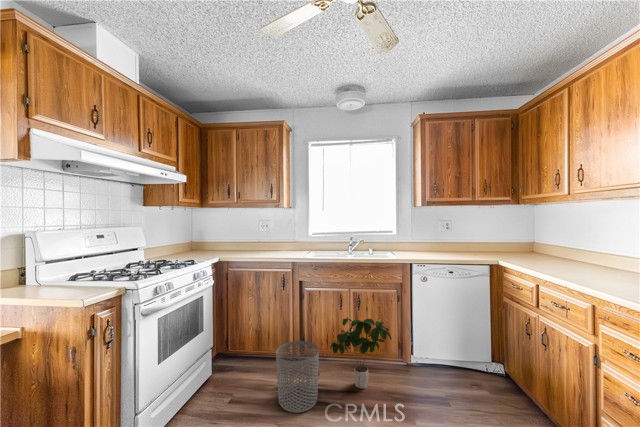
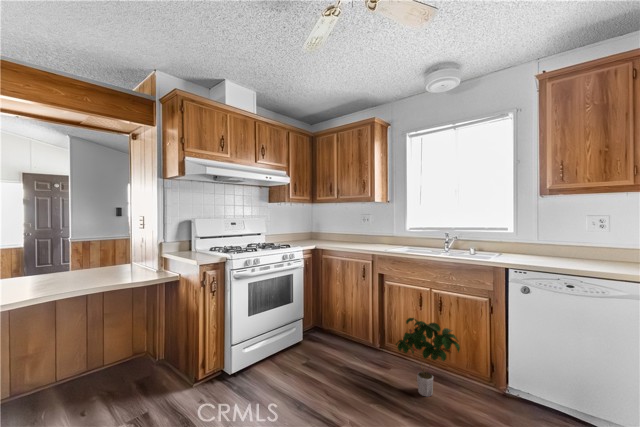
waste bin: present [276,341,319,413] -> none [334,327,374,392]

